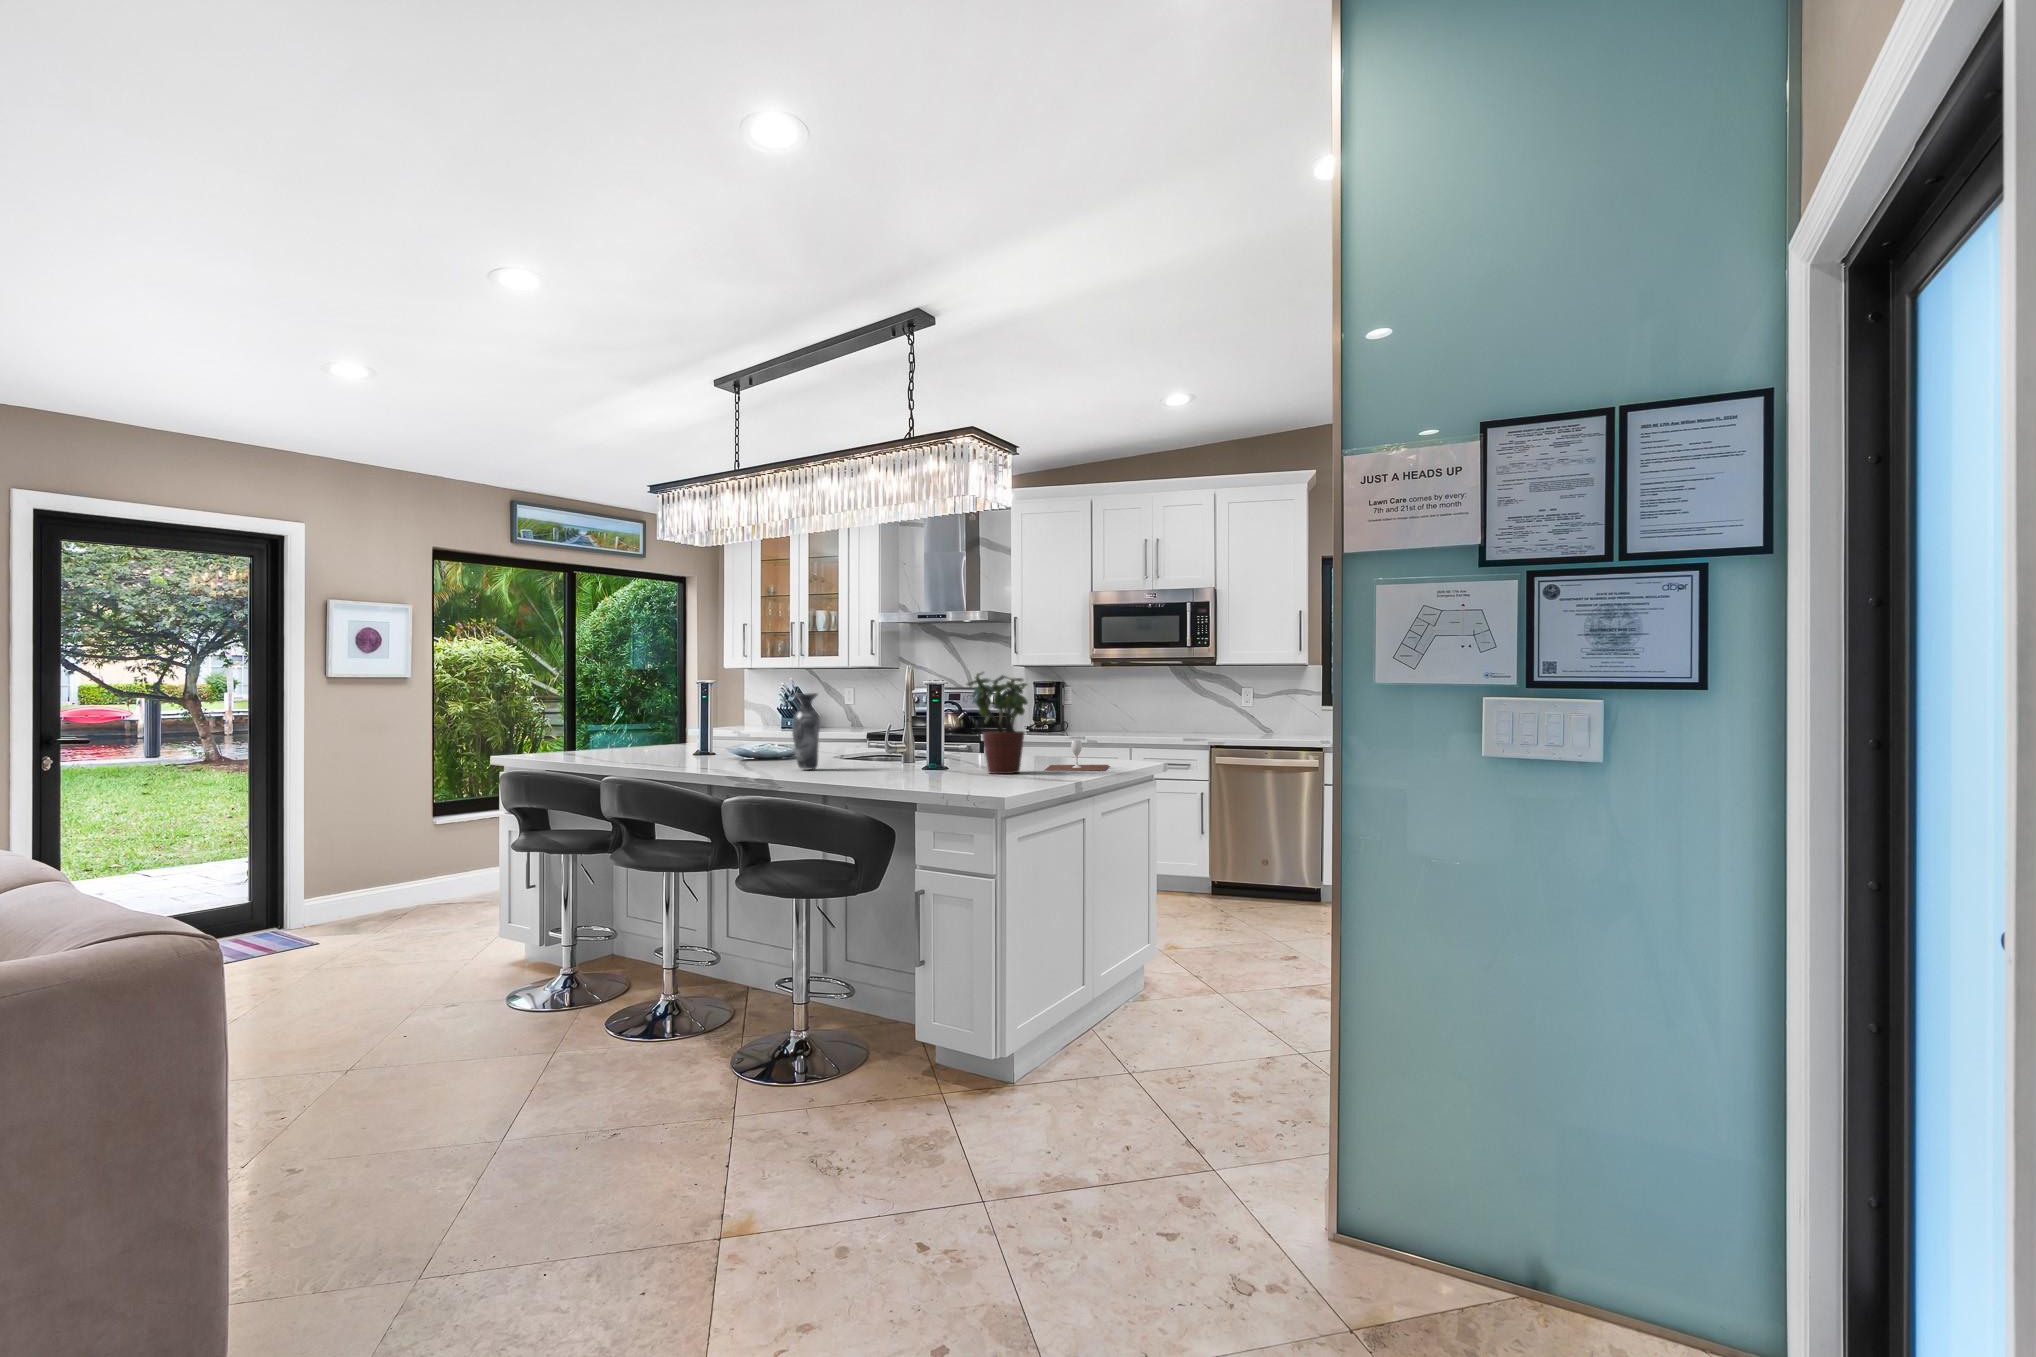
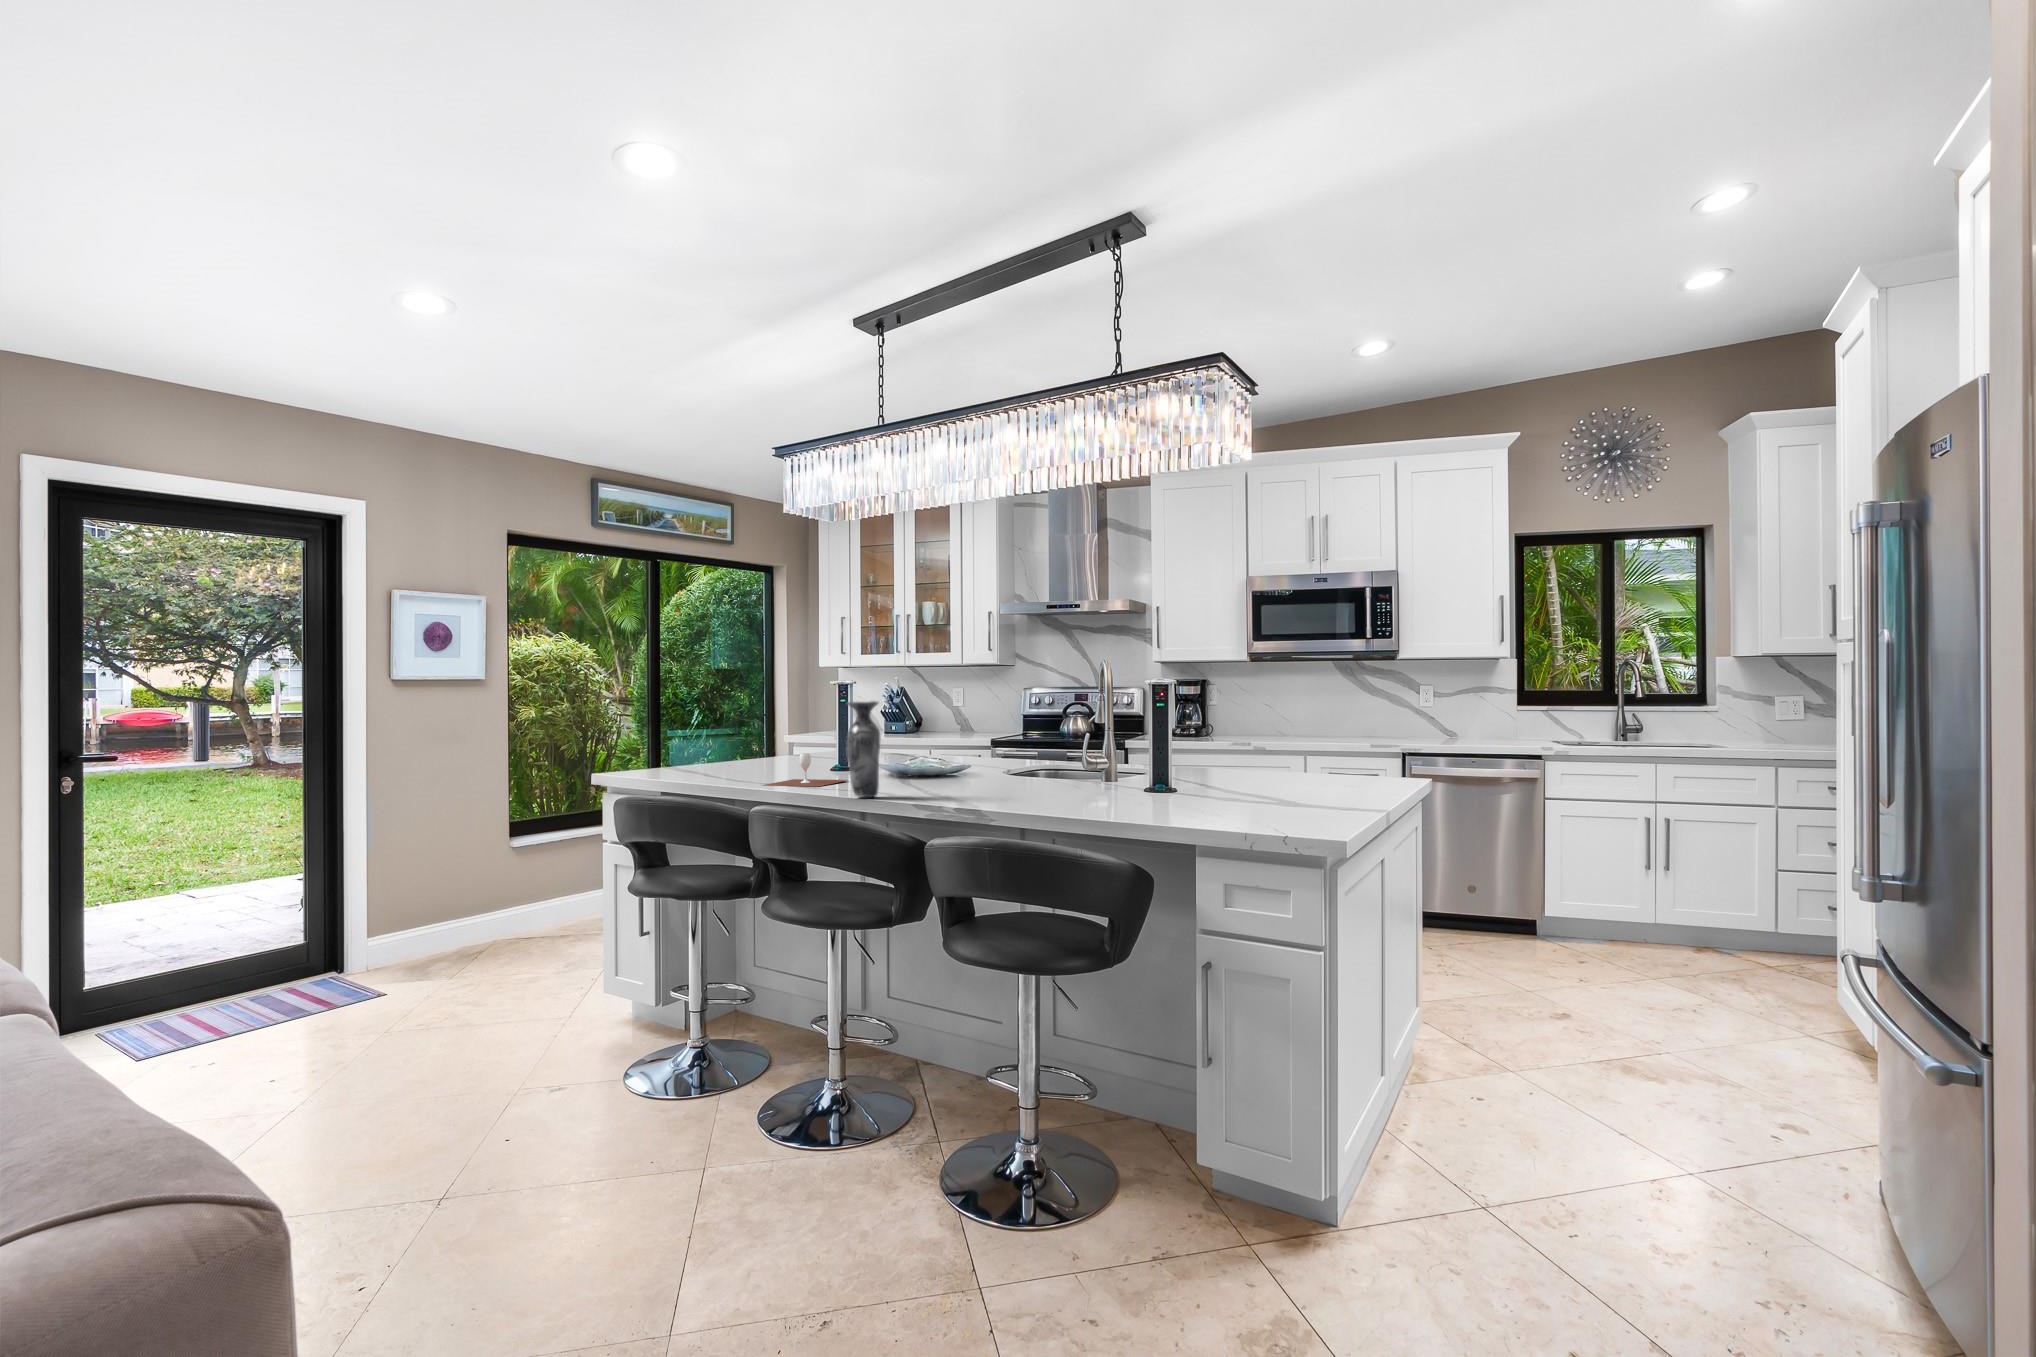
potted plant: present [967,672,1028,774] -> none [1058,674,1141,810]
wine glass: present [1044,740,1108,771] -> present [763,753,847,787]

